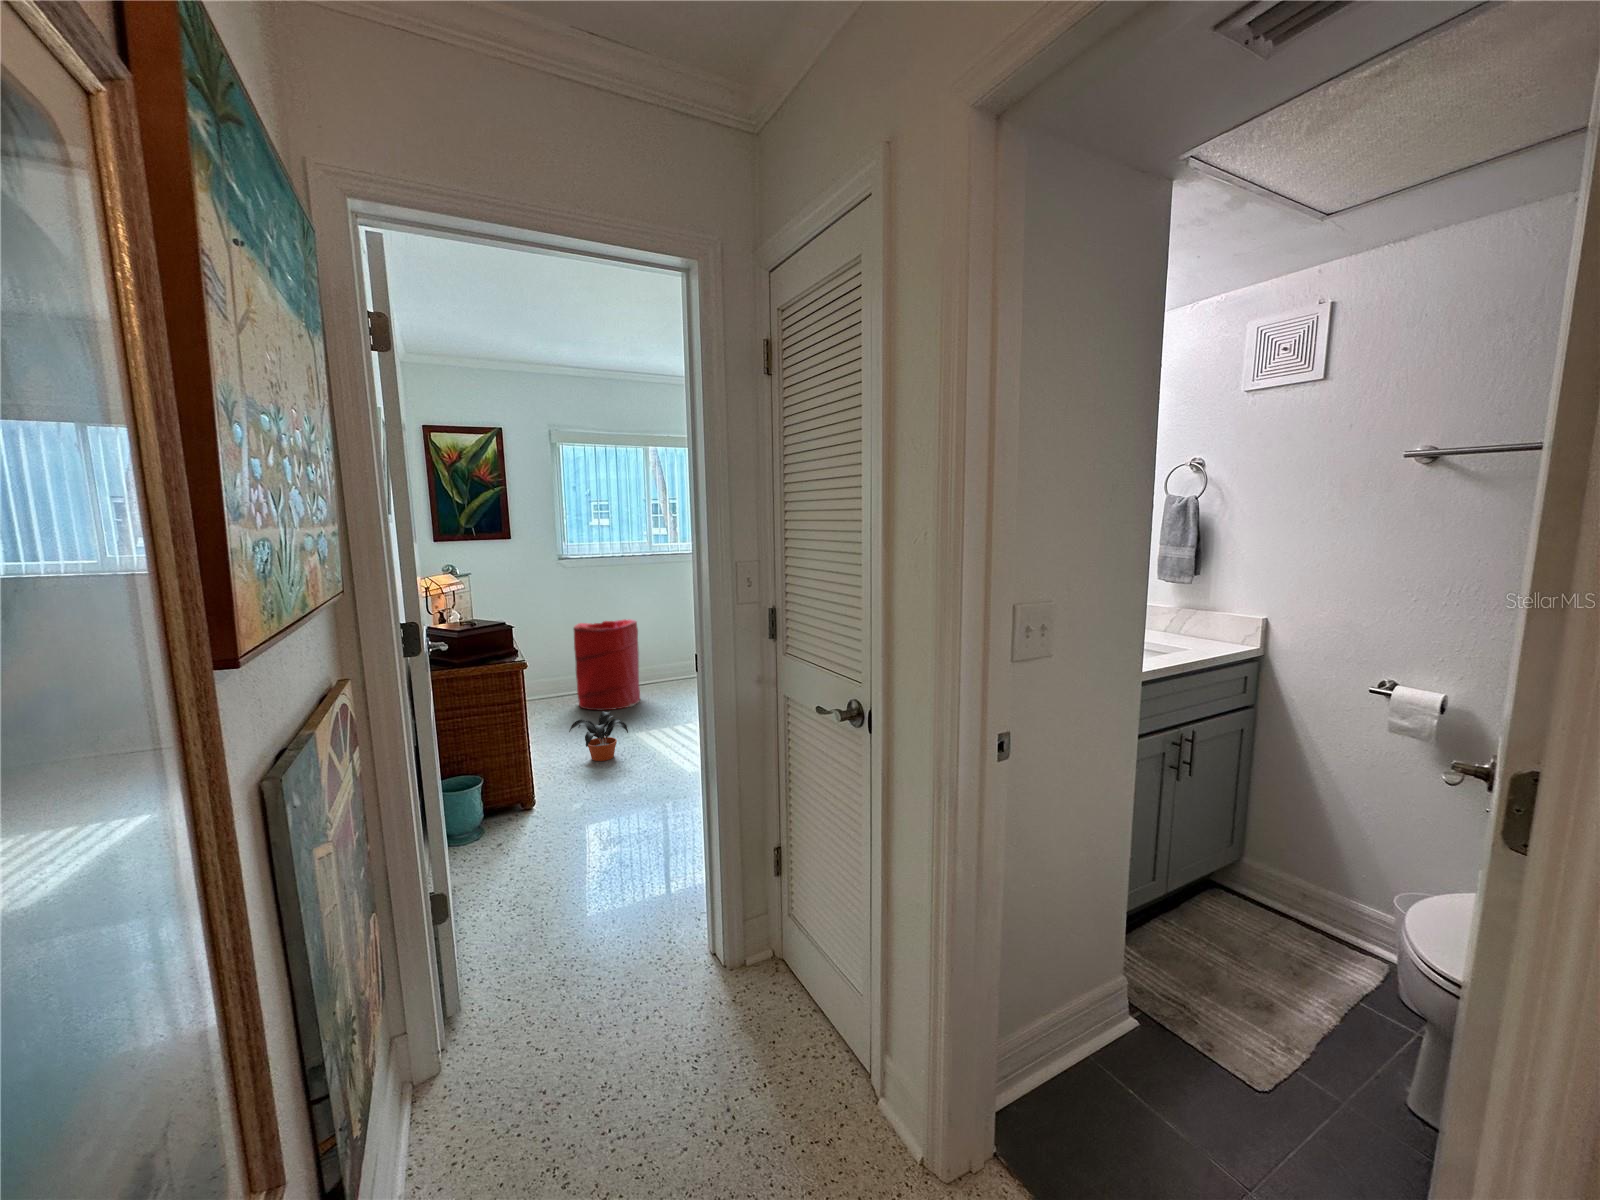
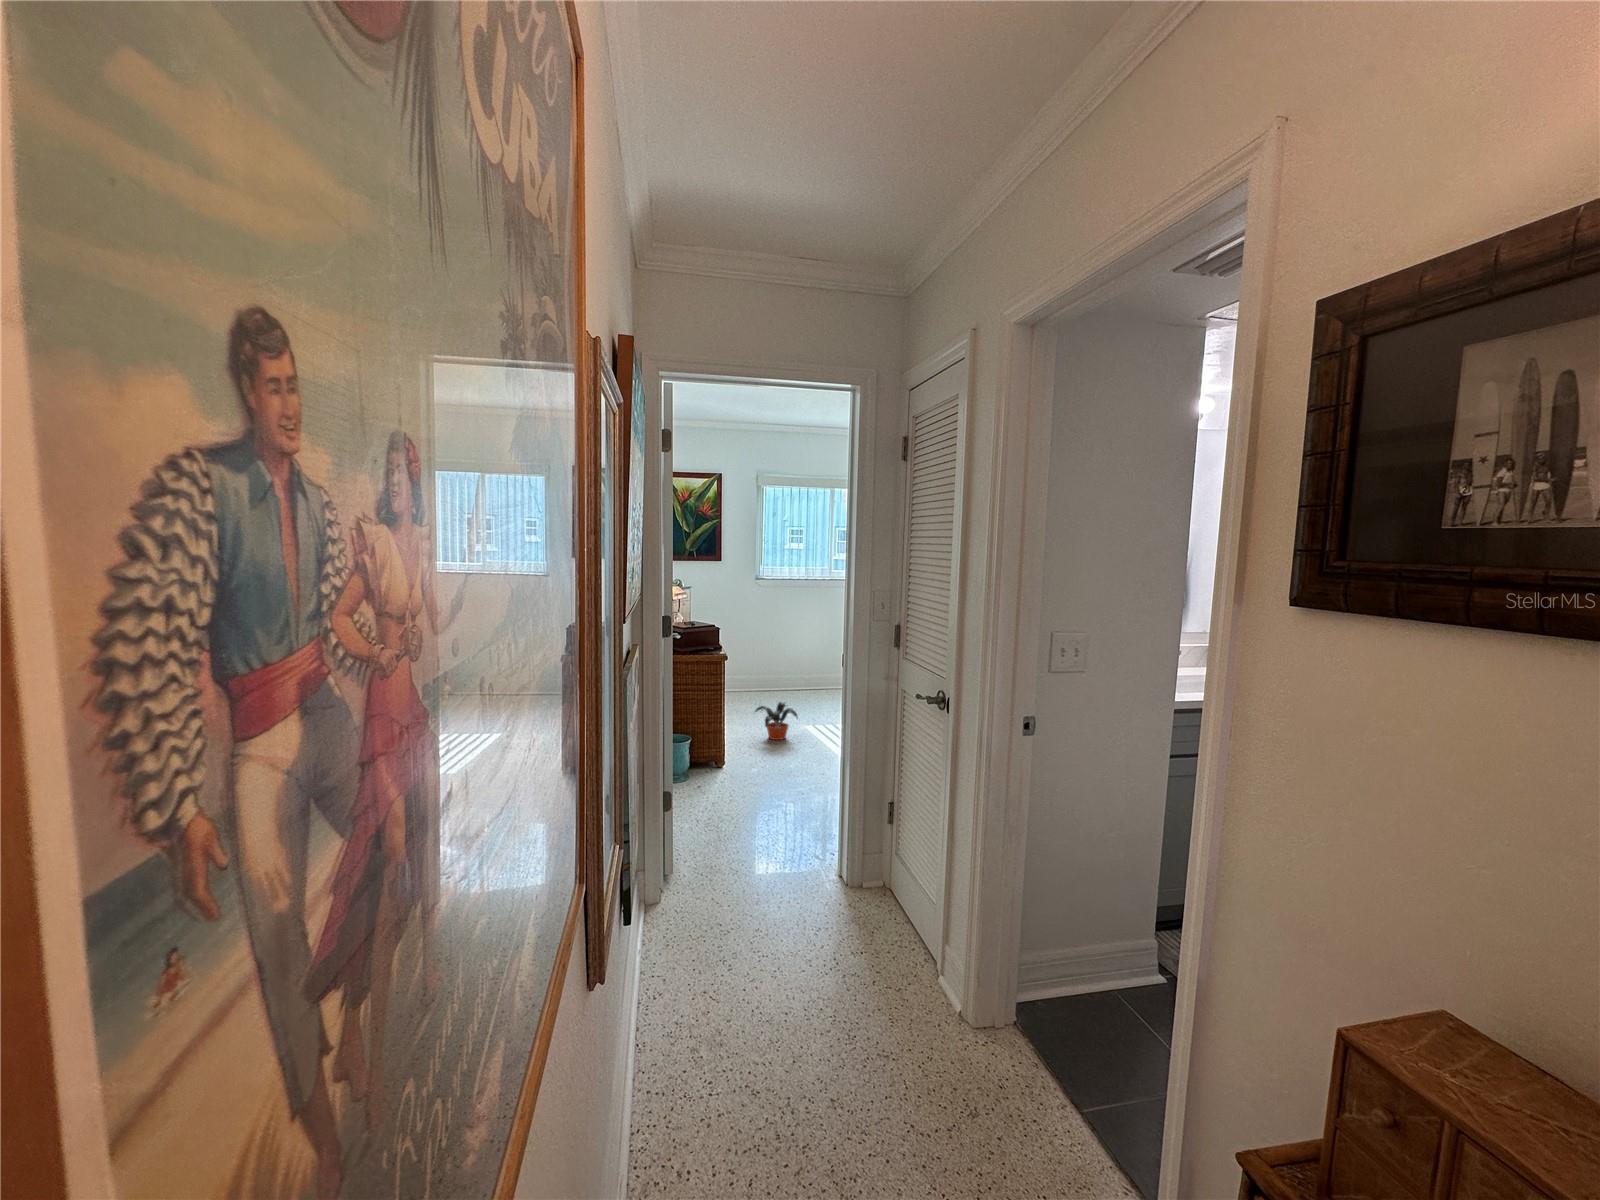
laundry hamper: present [574,619,640,710] -> none [762,631,814,704]

